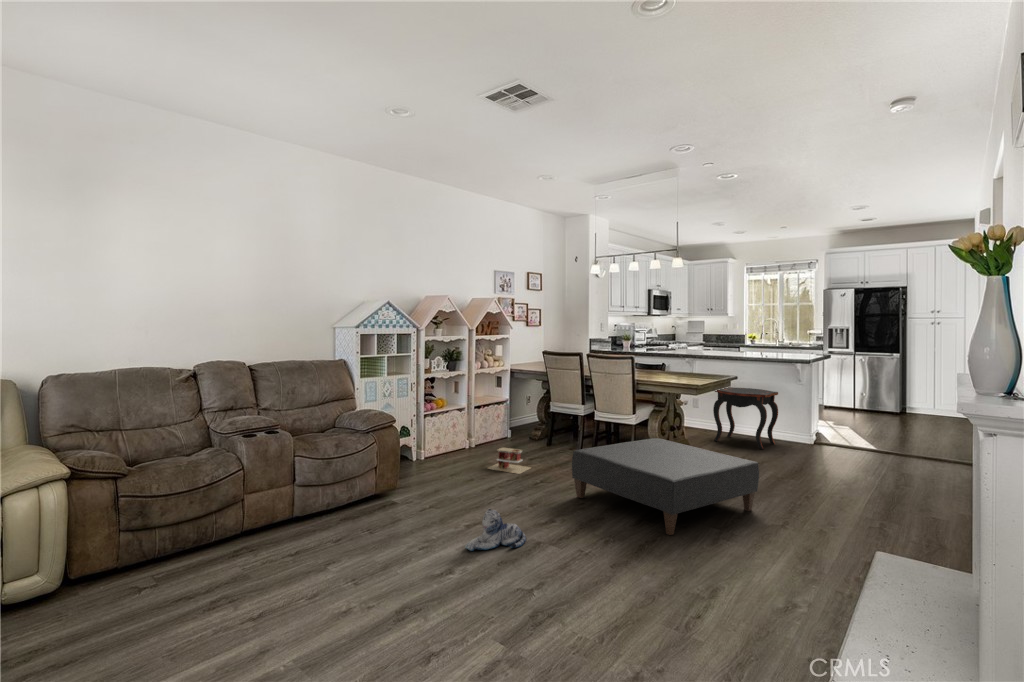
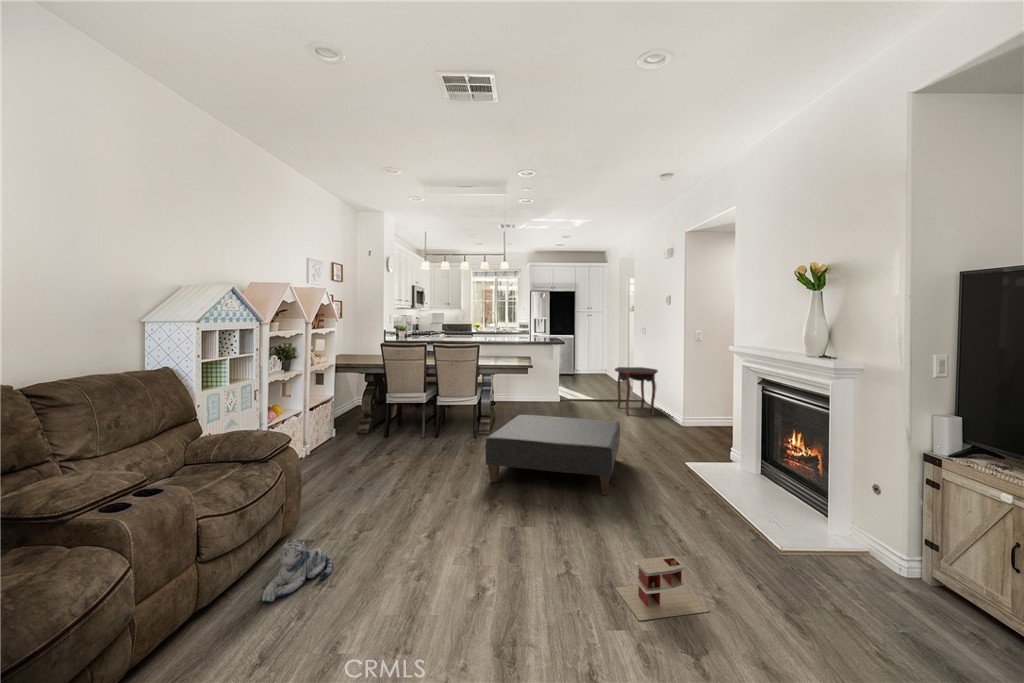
side table: present [713,387,778,449] -> present [615,367,658,415]
toy house: present [488,448,531,474] -> present [616,556,709,621]
plush toy: present [465,509,526,551] -> present [262,540,333,602]

